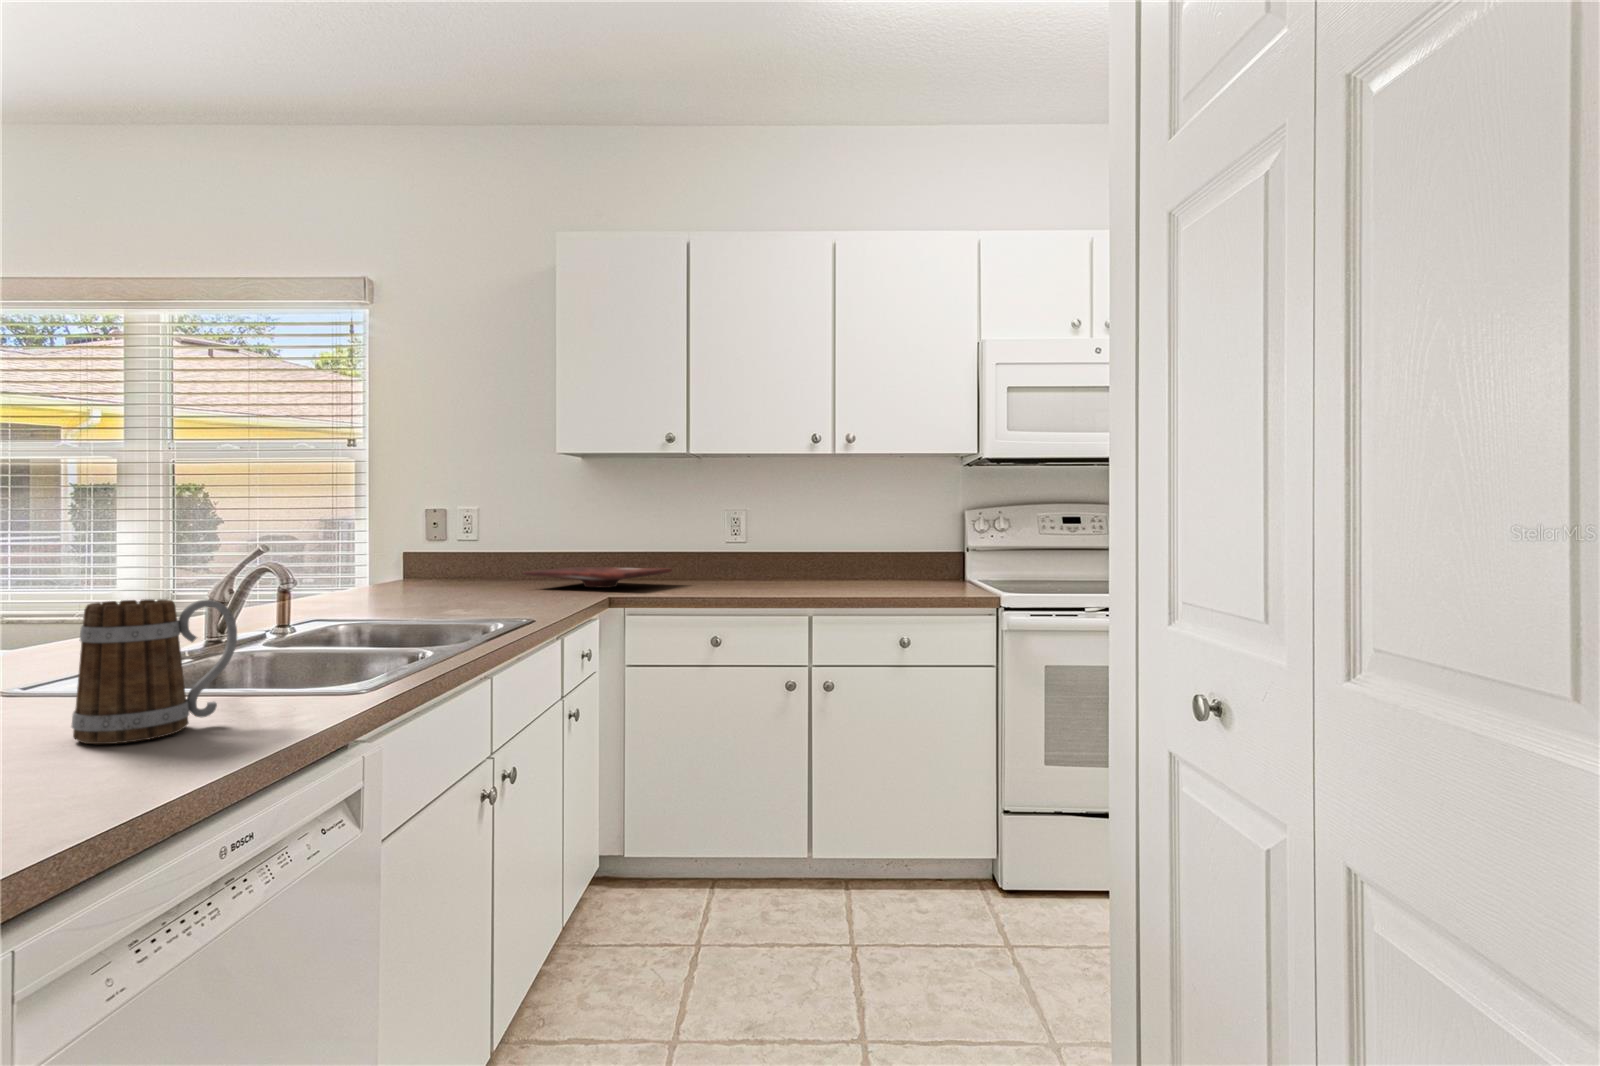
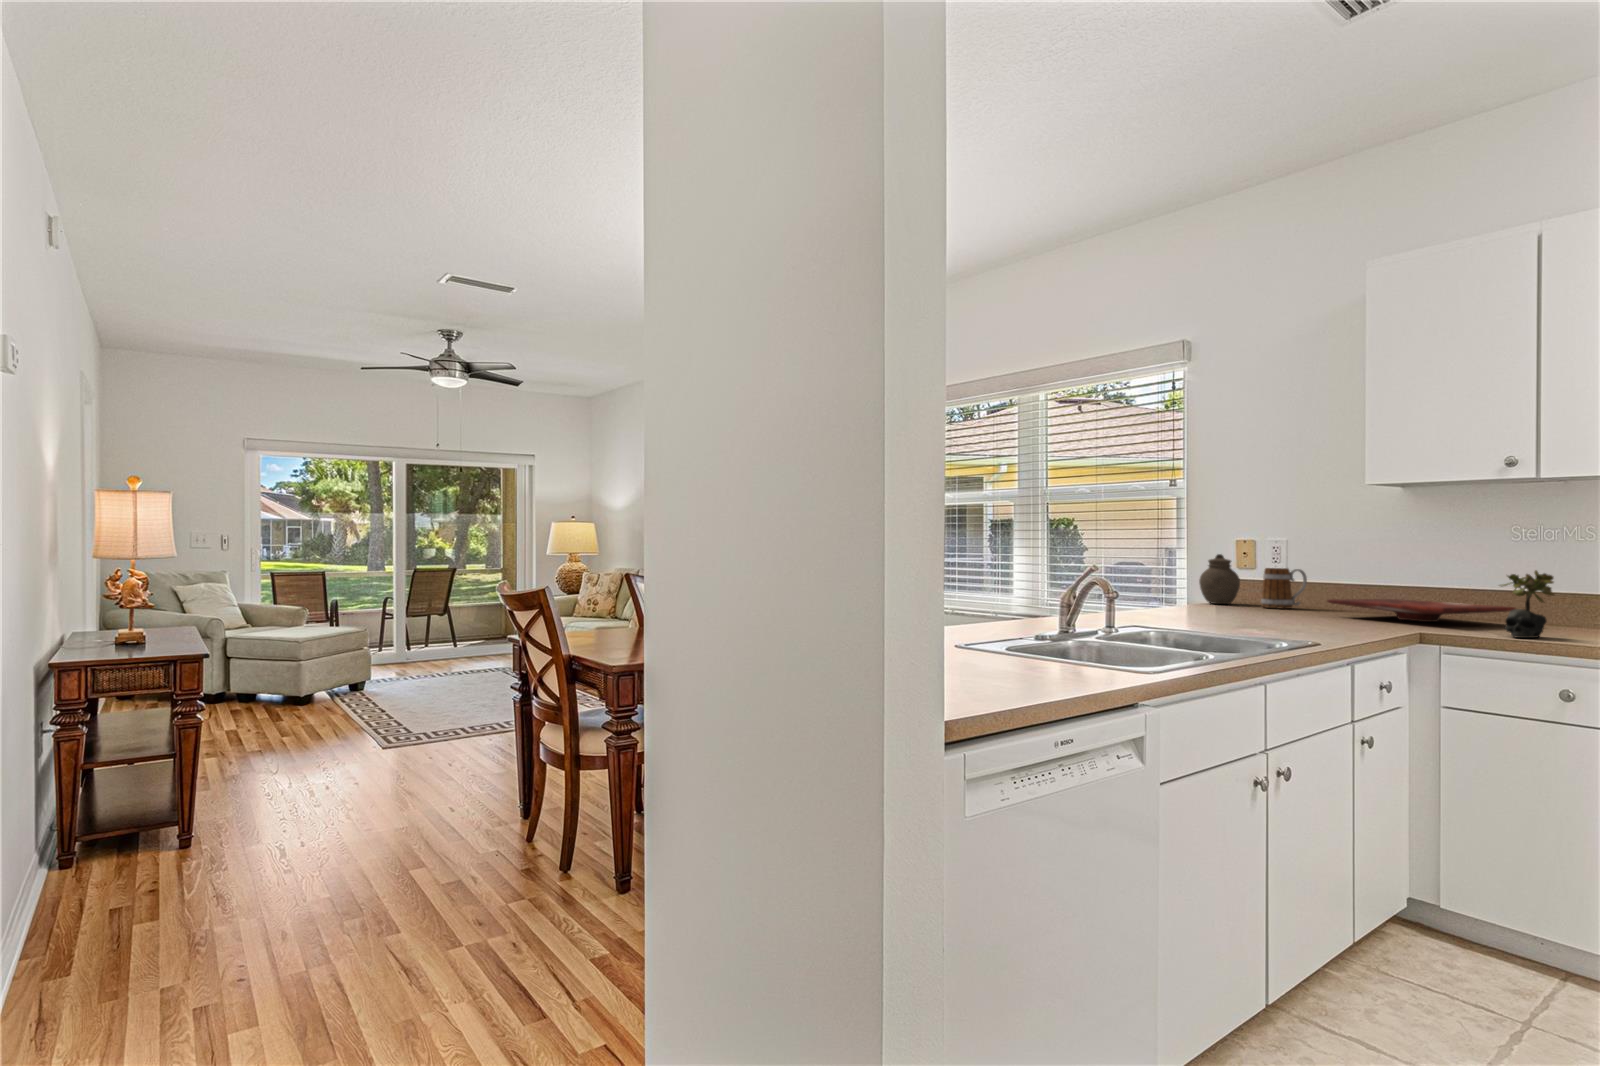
jar: none [385,526,431,584] -> present [1199,554,1240,604]
succulent plant: none [667,535,707,597] -> present [1501,570,1555,638]
mug: present [72,599,237,744] -> present [1261,568,1307,609]

